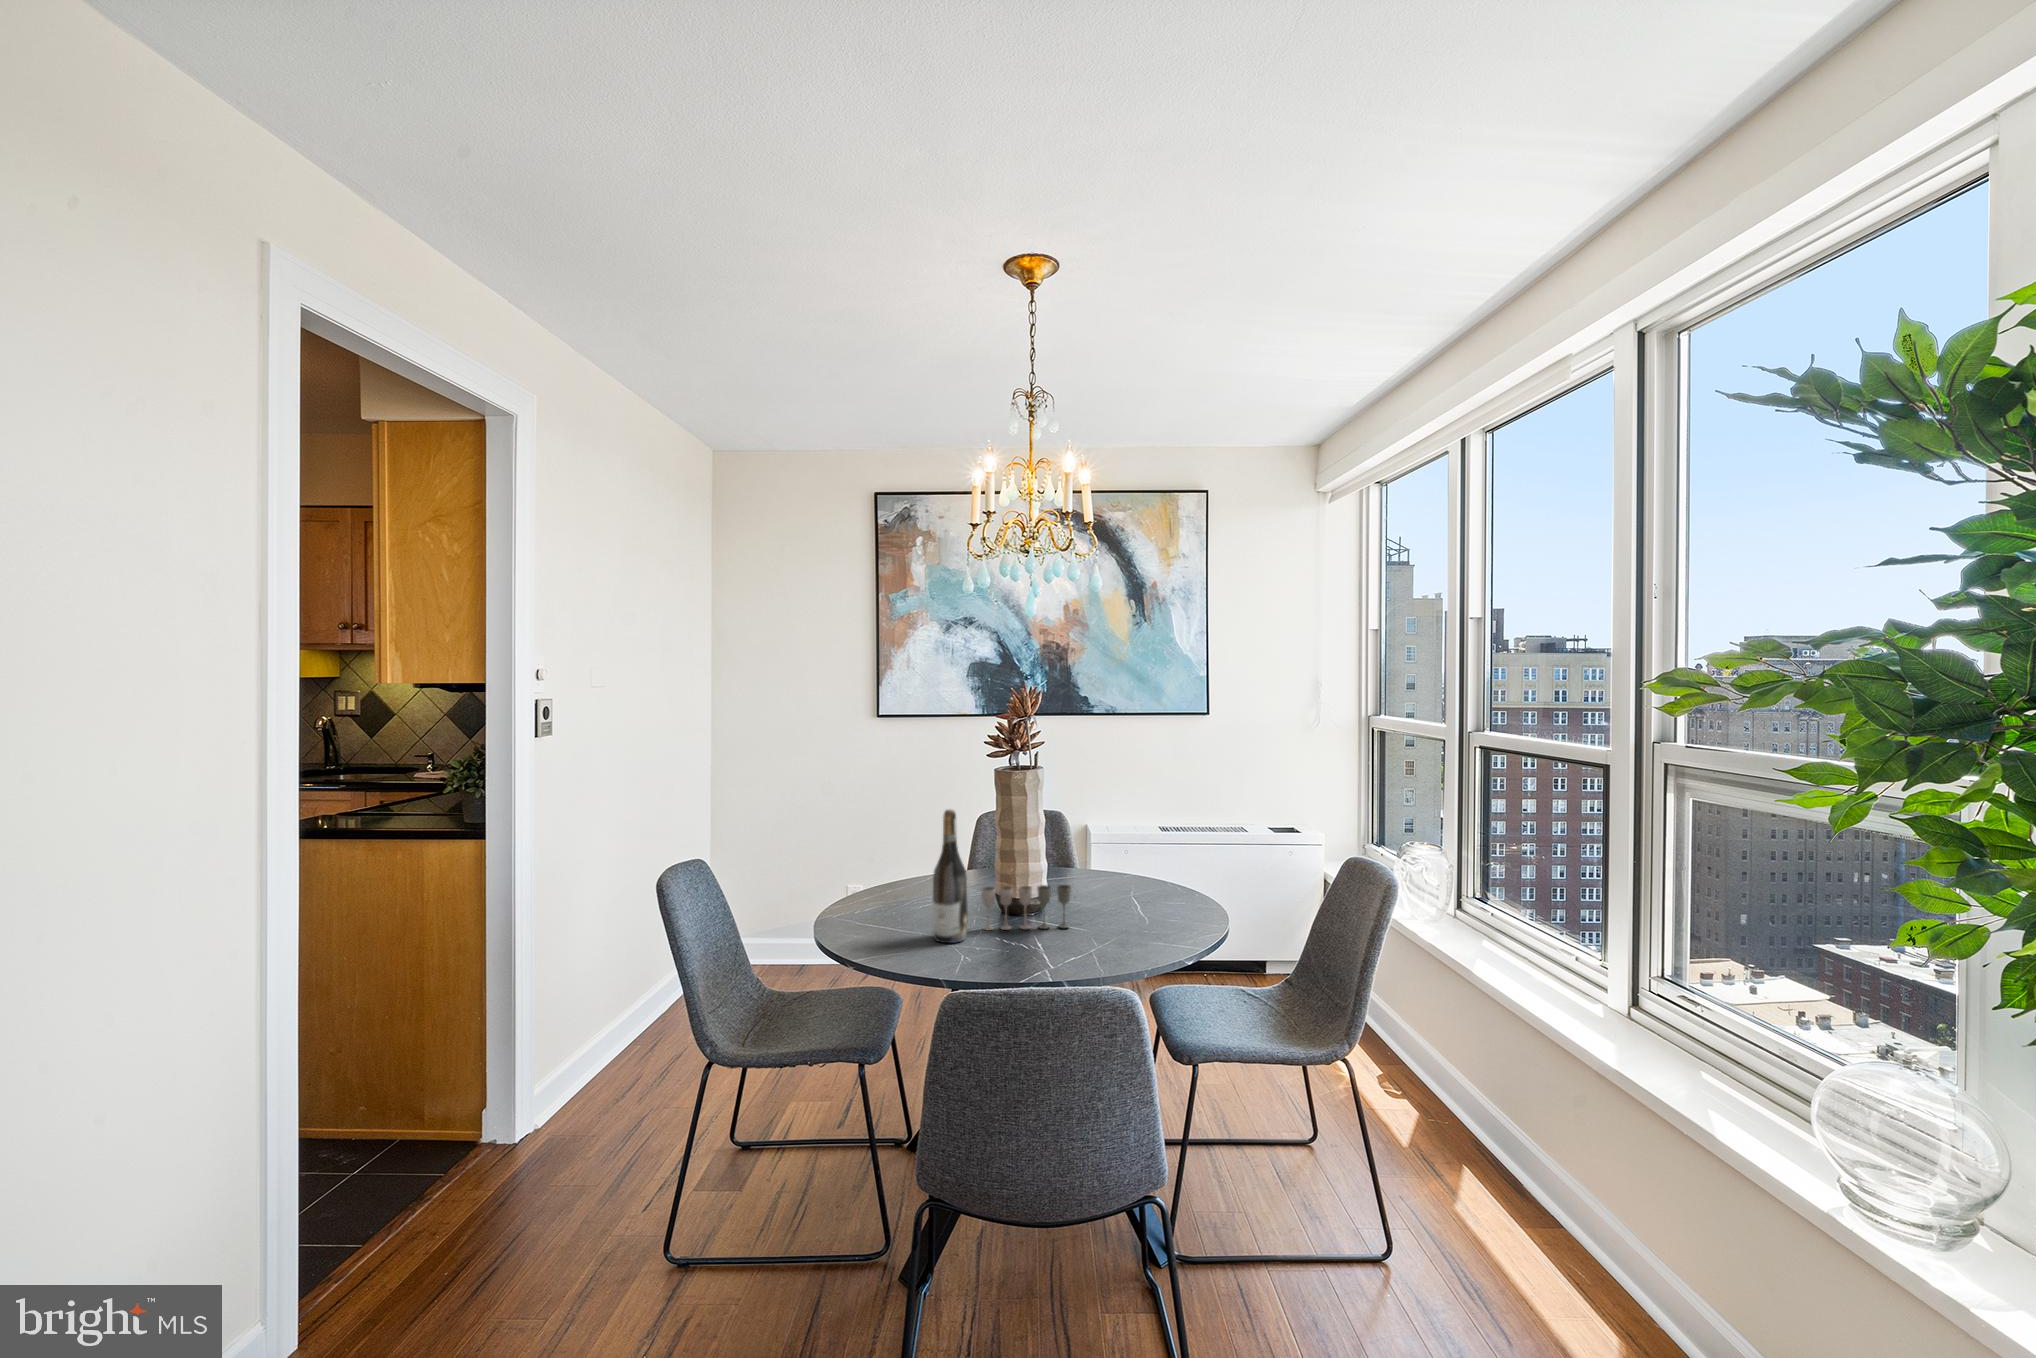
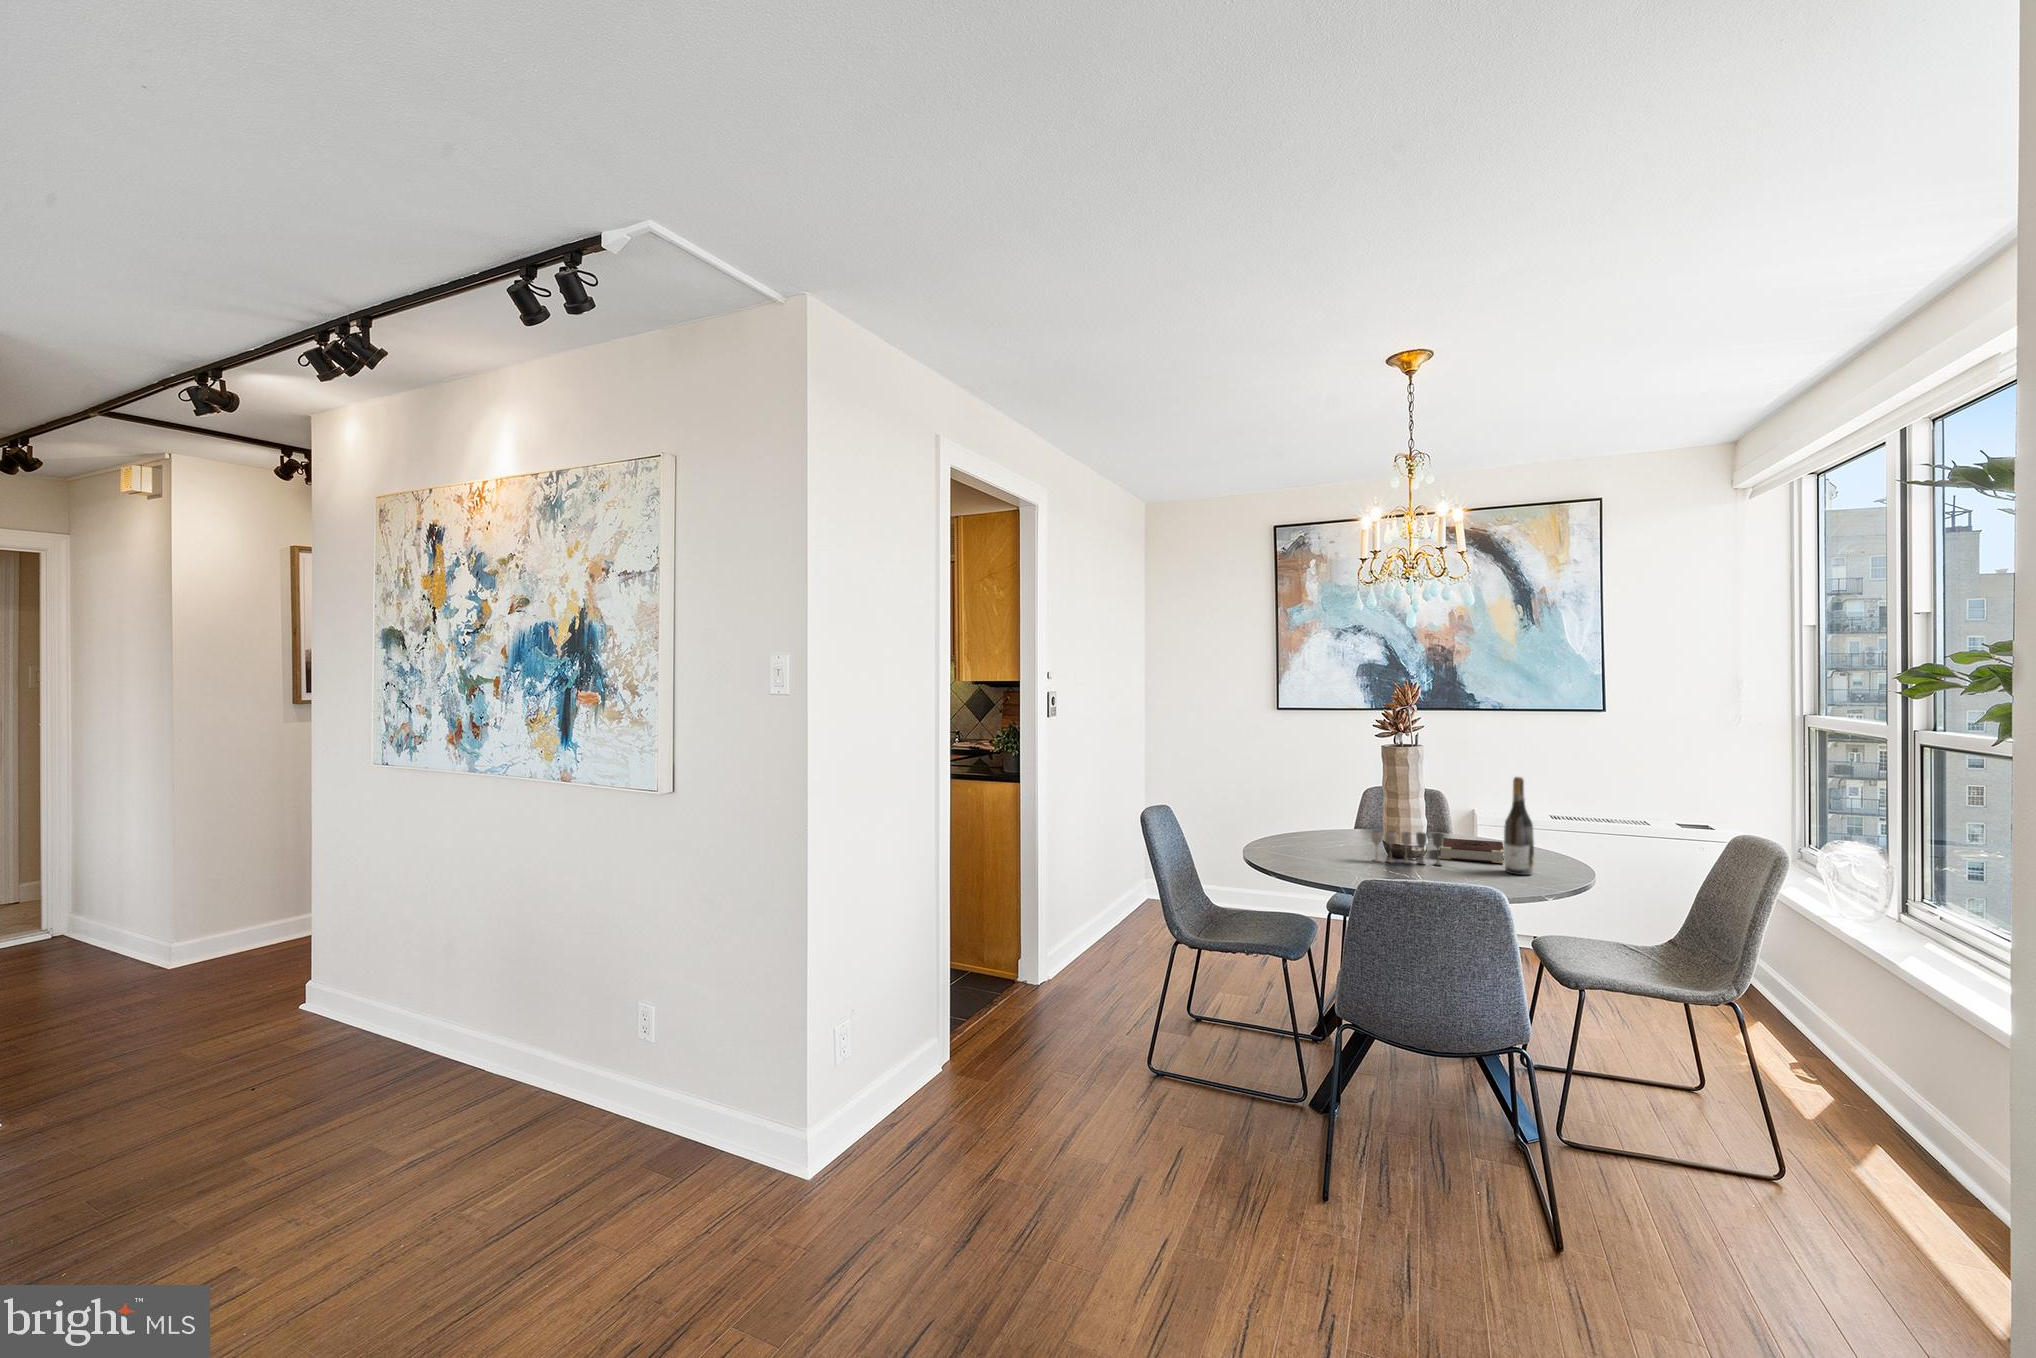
wine bottle: present [932,810,968,943] -> present [1504,777,1534,875]
book: none [1063,884,1139,915] -> present [1439,838,1504,863]

